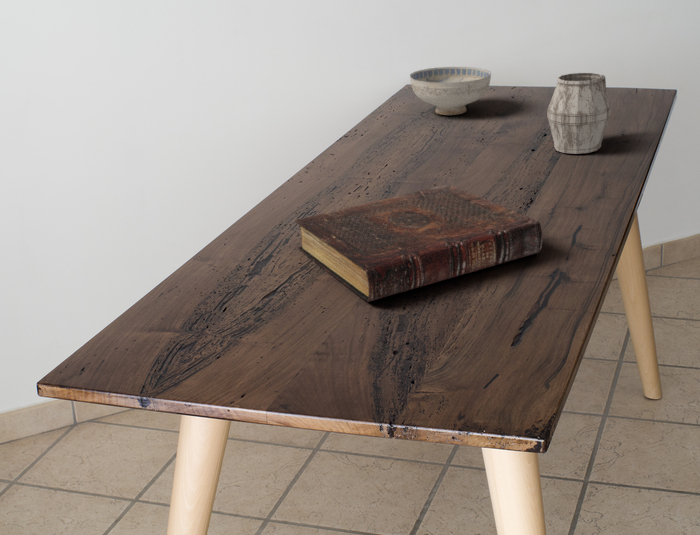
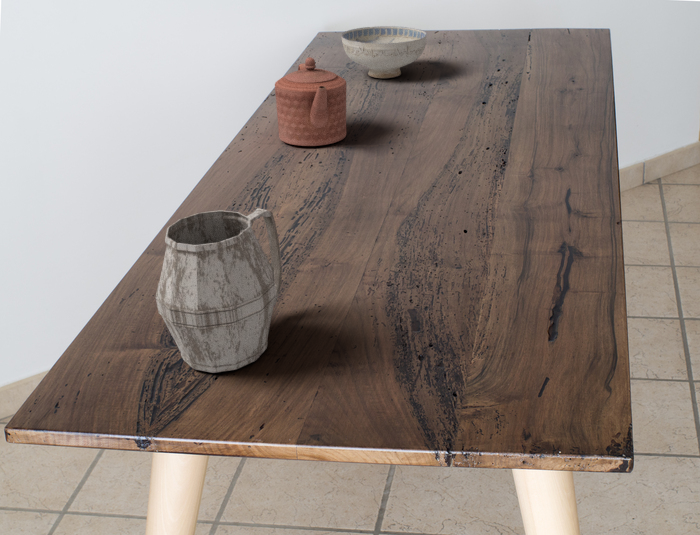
mug: present [547,73,611,154] -> present [155,208,282,373]
teapot: none [331,95,396,175] -> present [275,57,346,146]
book: present [295,184,542,302] -> none [264,155,544,297]

